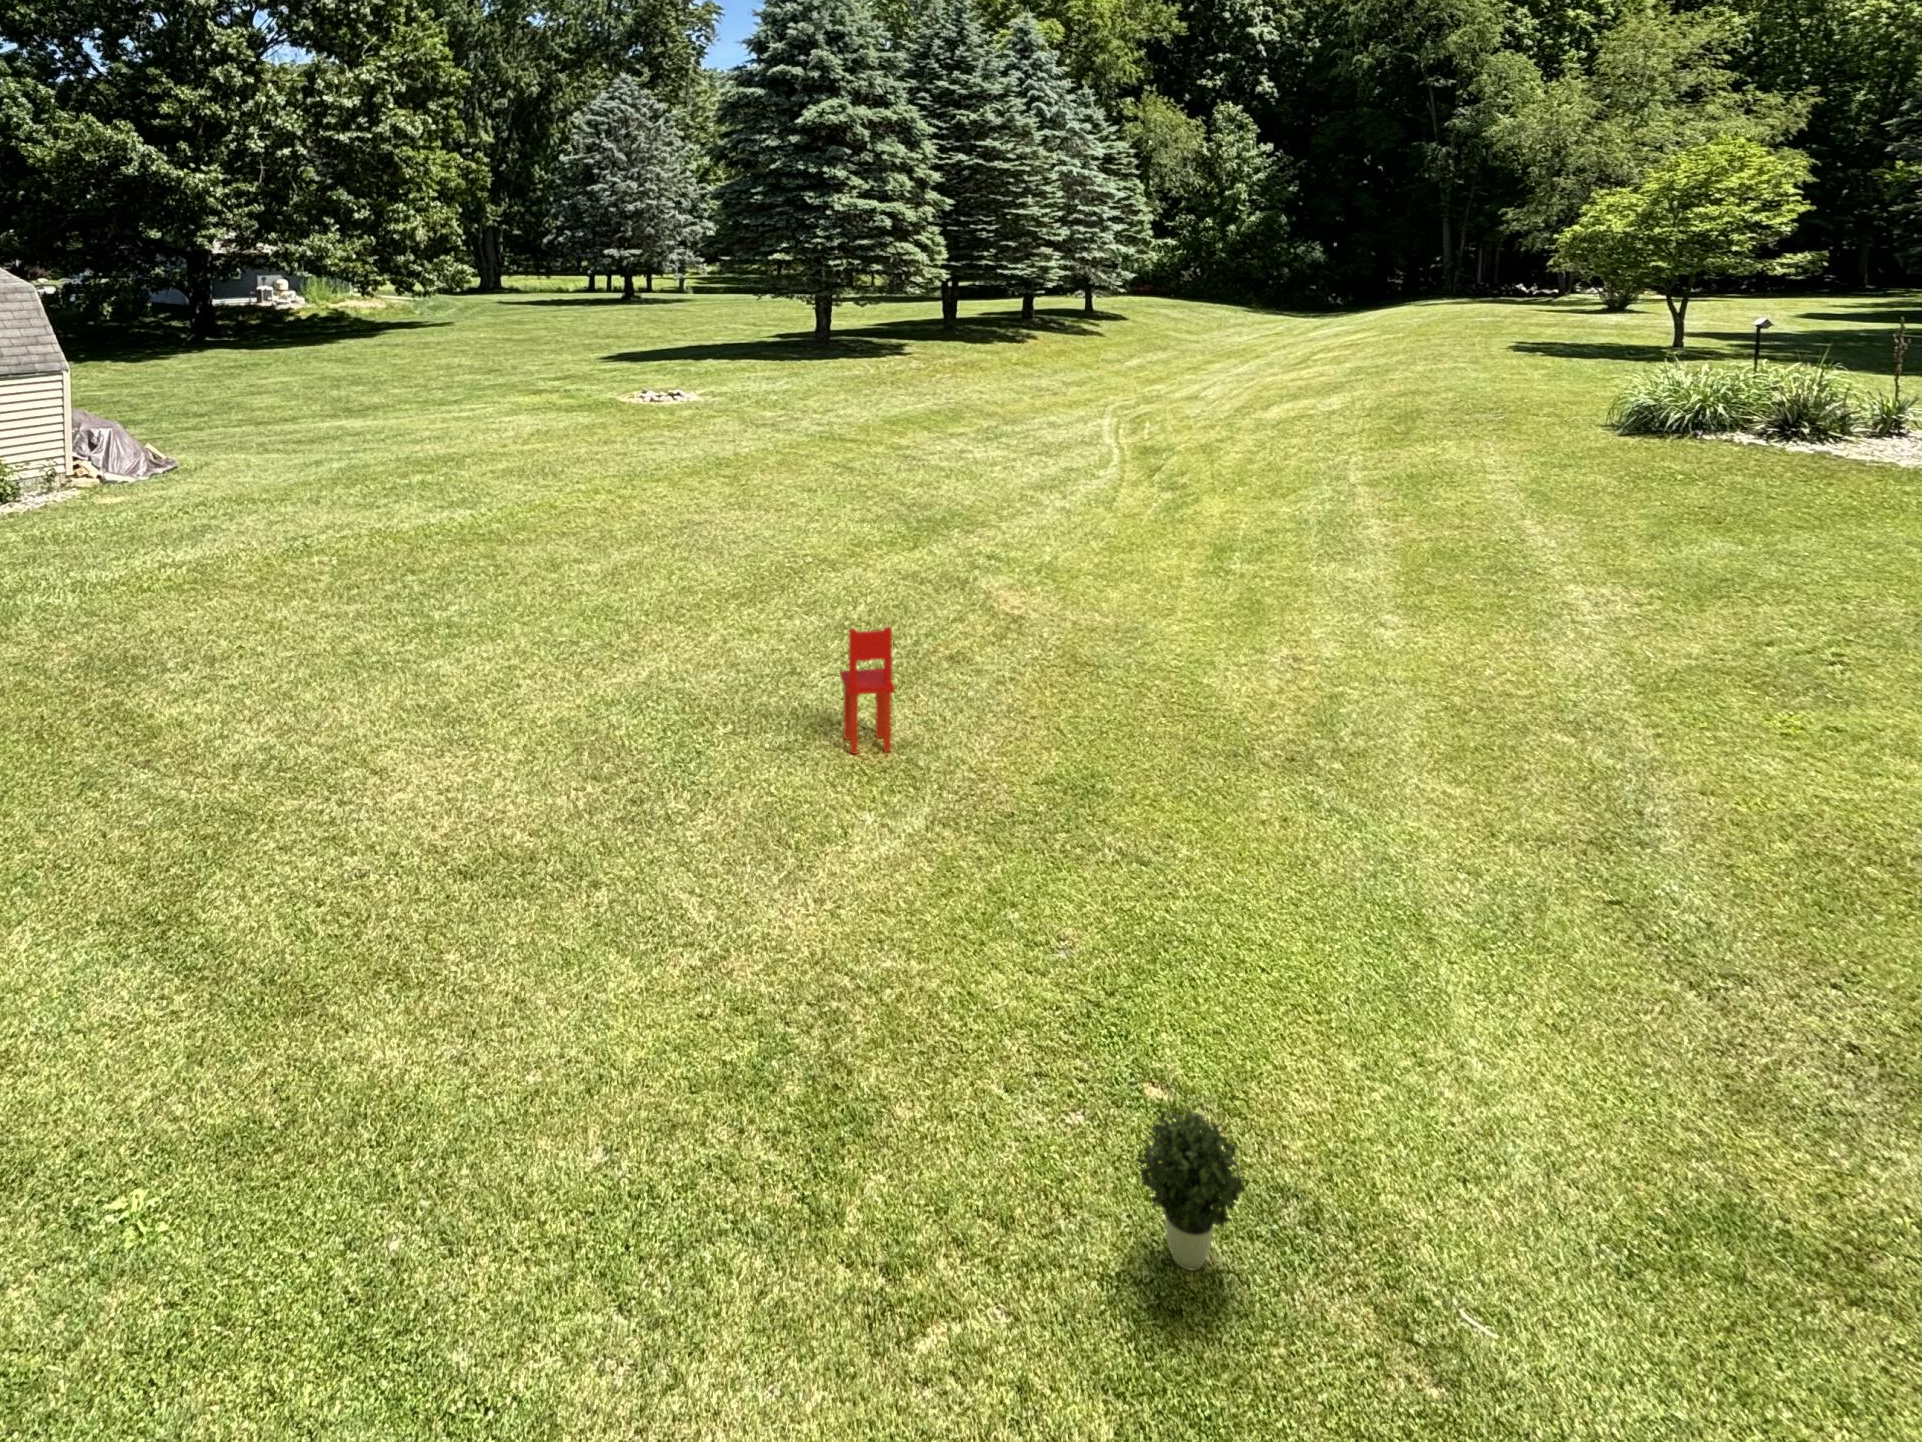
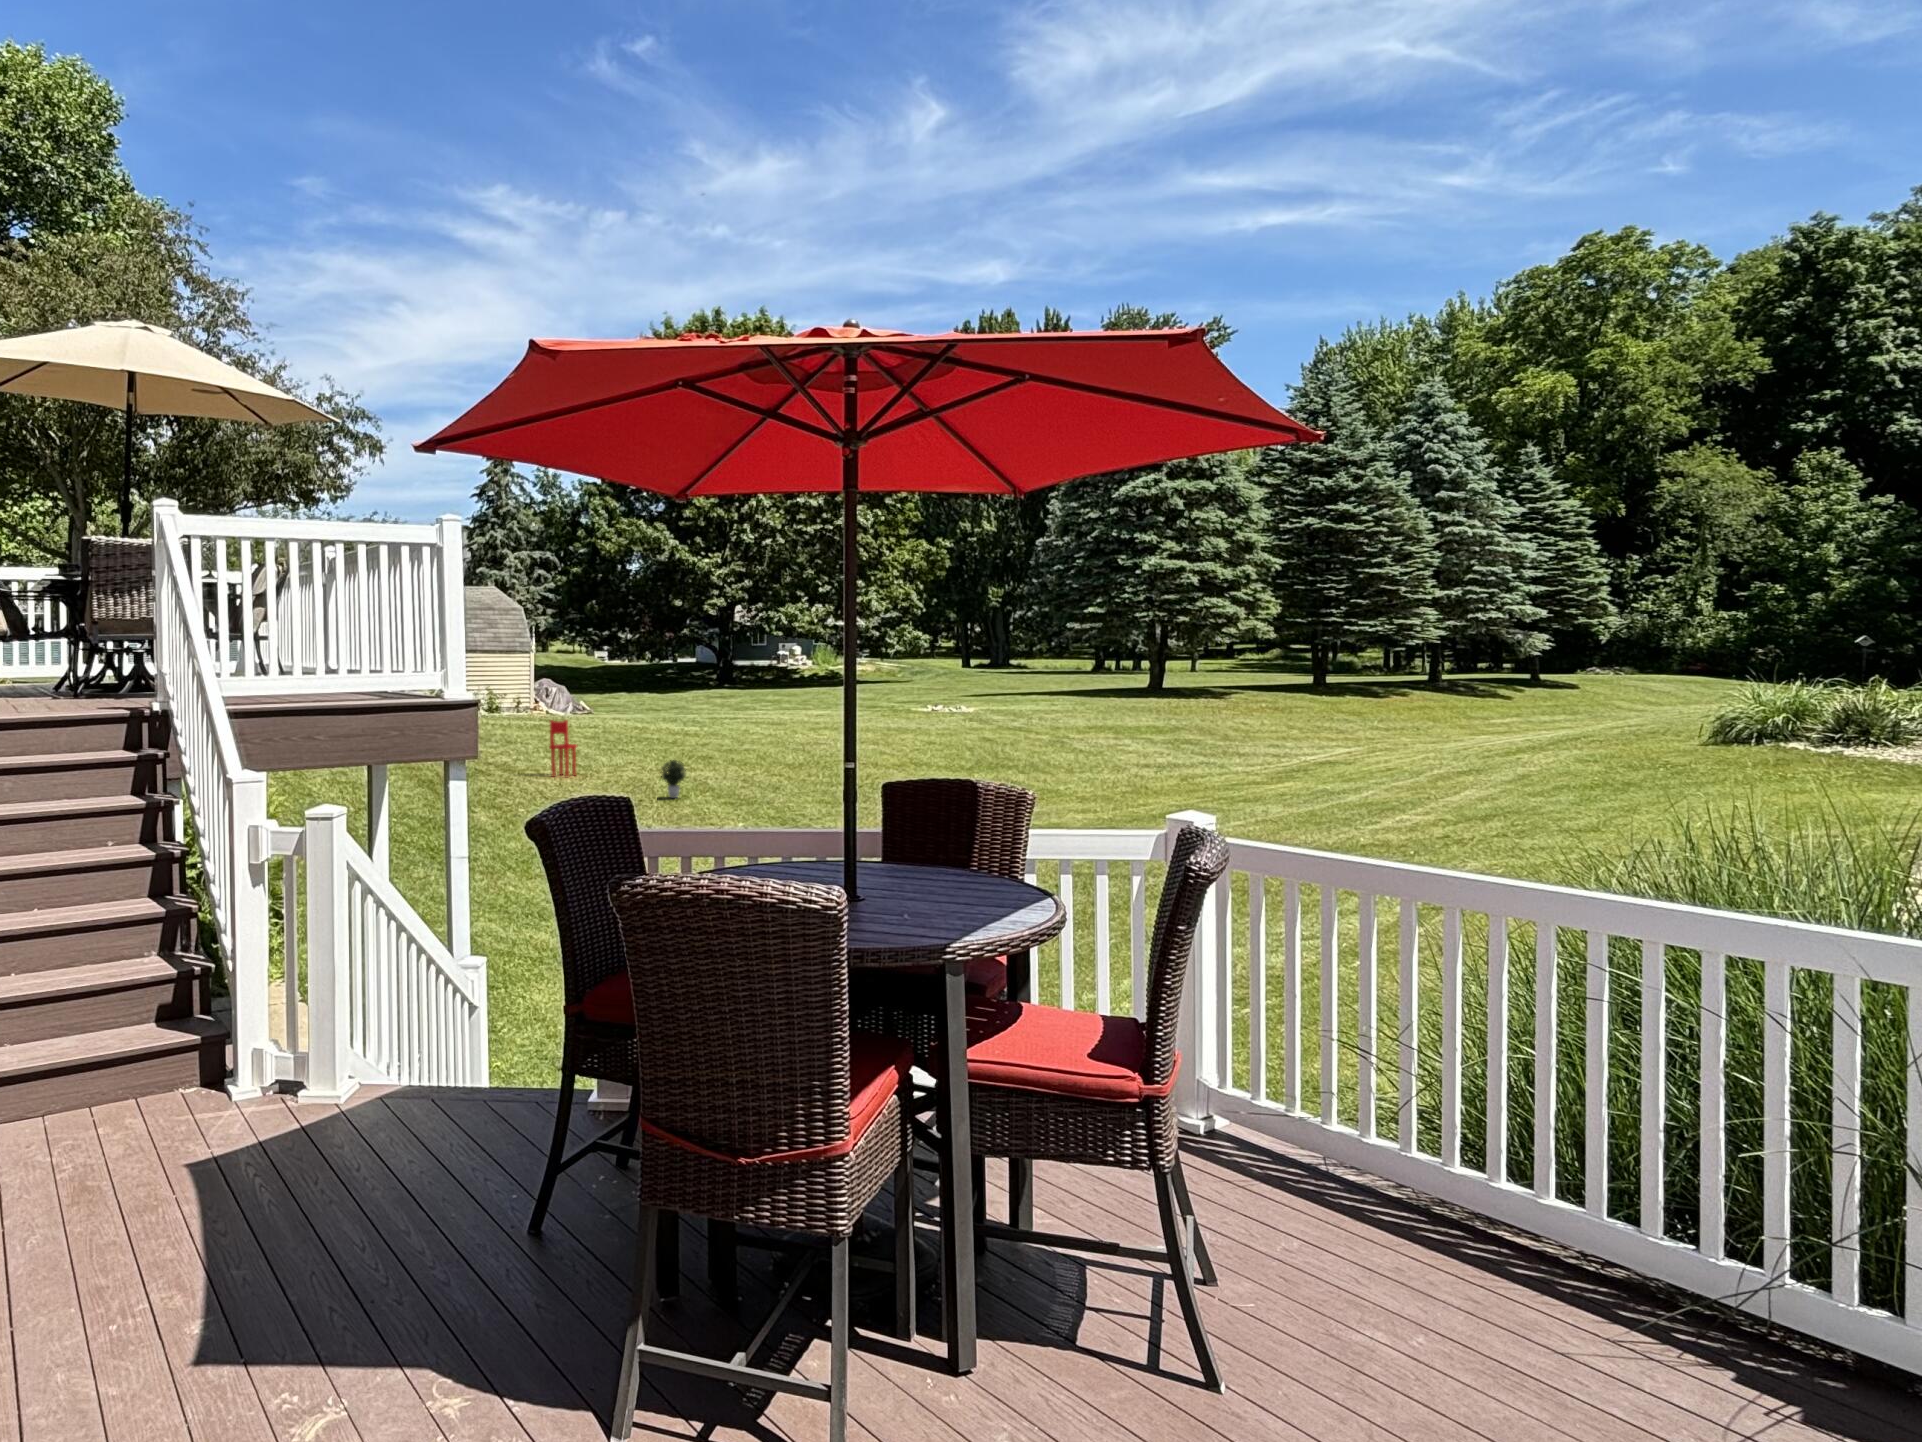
chair: present [840,627,895,754] -> present [549,720,577,777]

